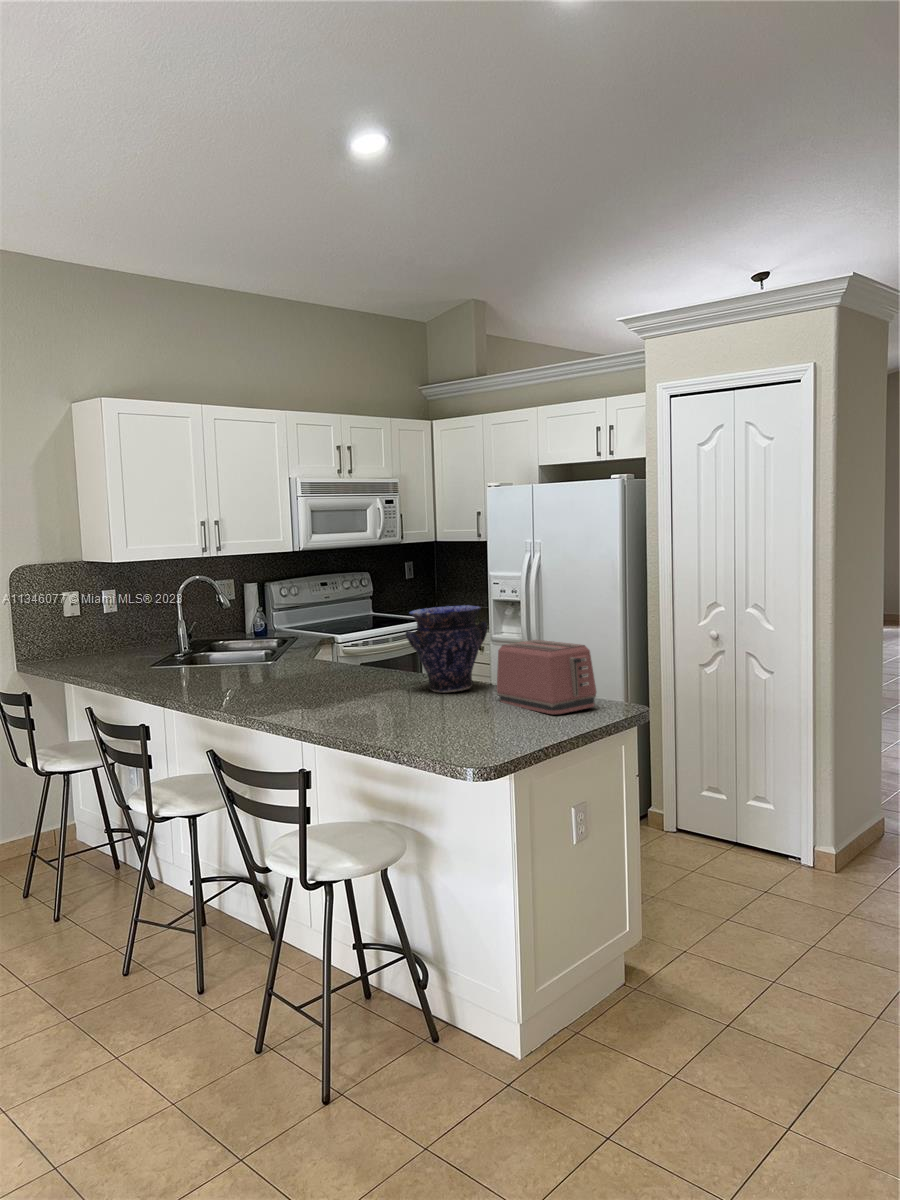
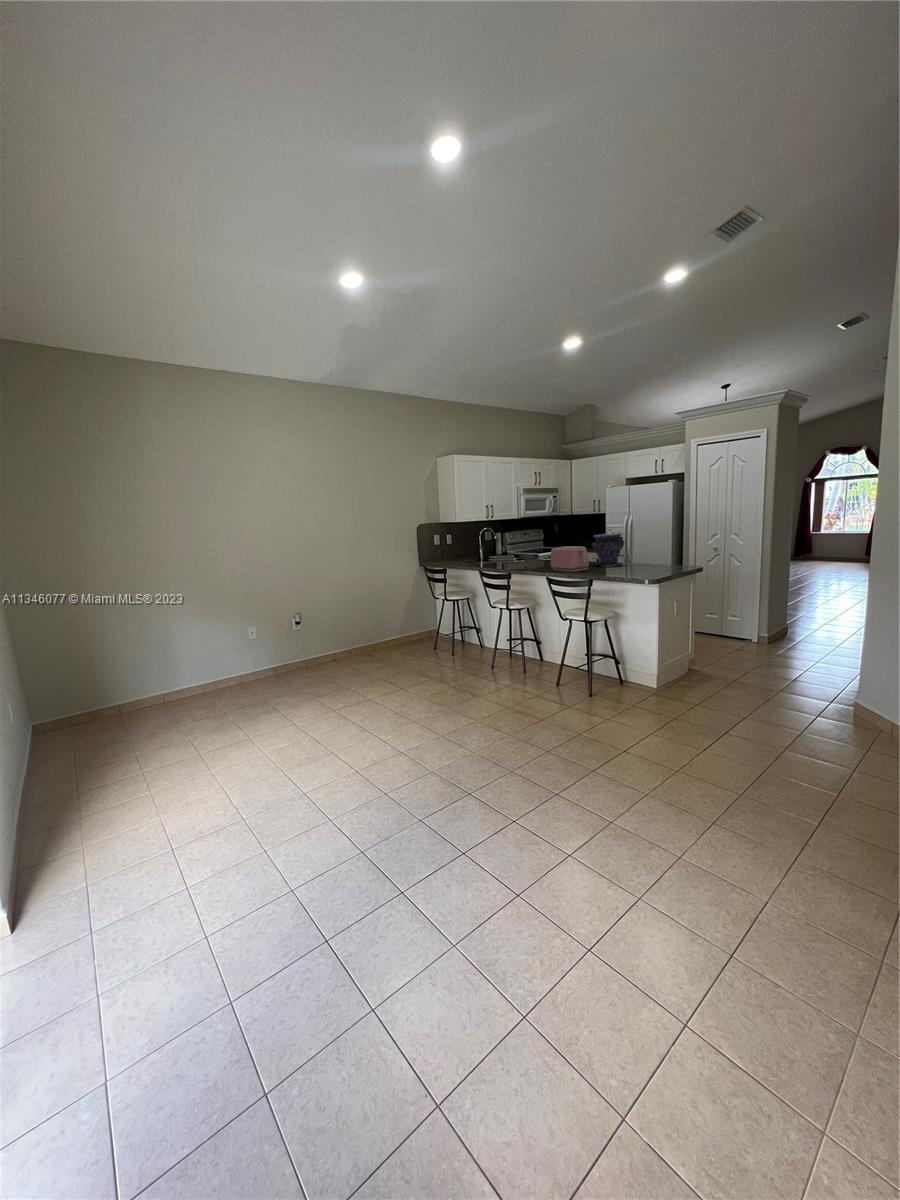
toaster: present [497,640,596,714] -> present [551,546,589,572]

